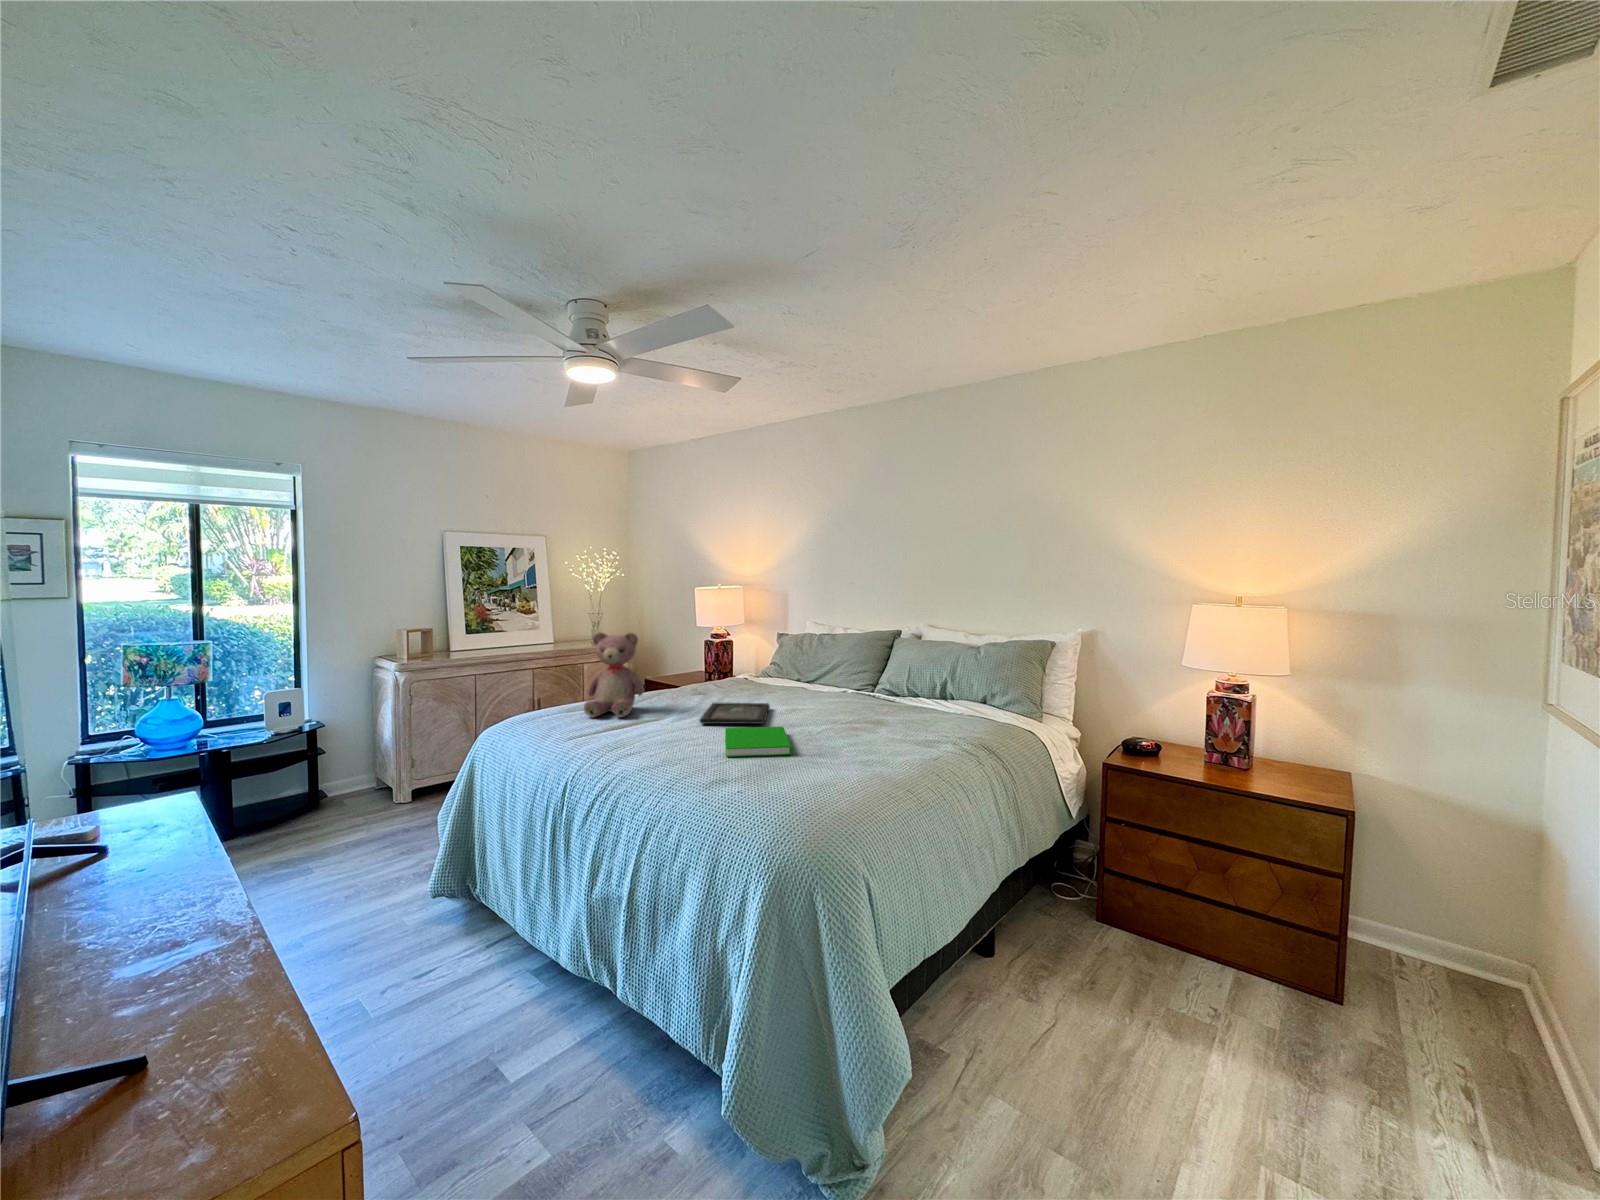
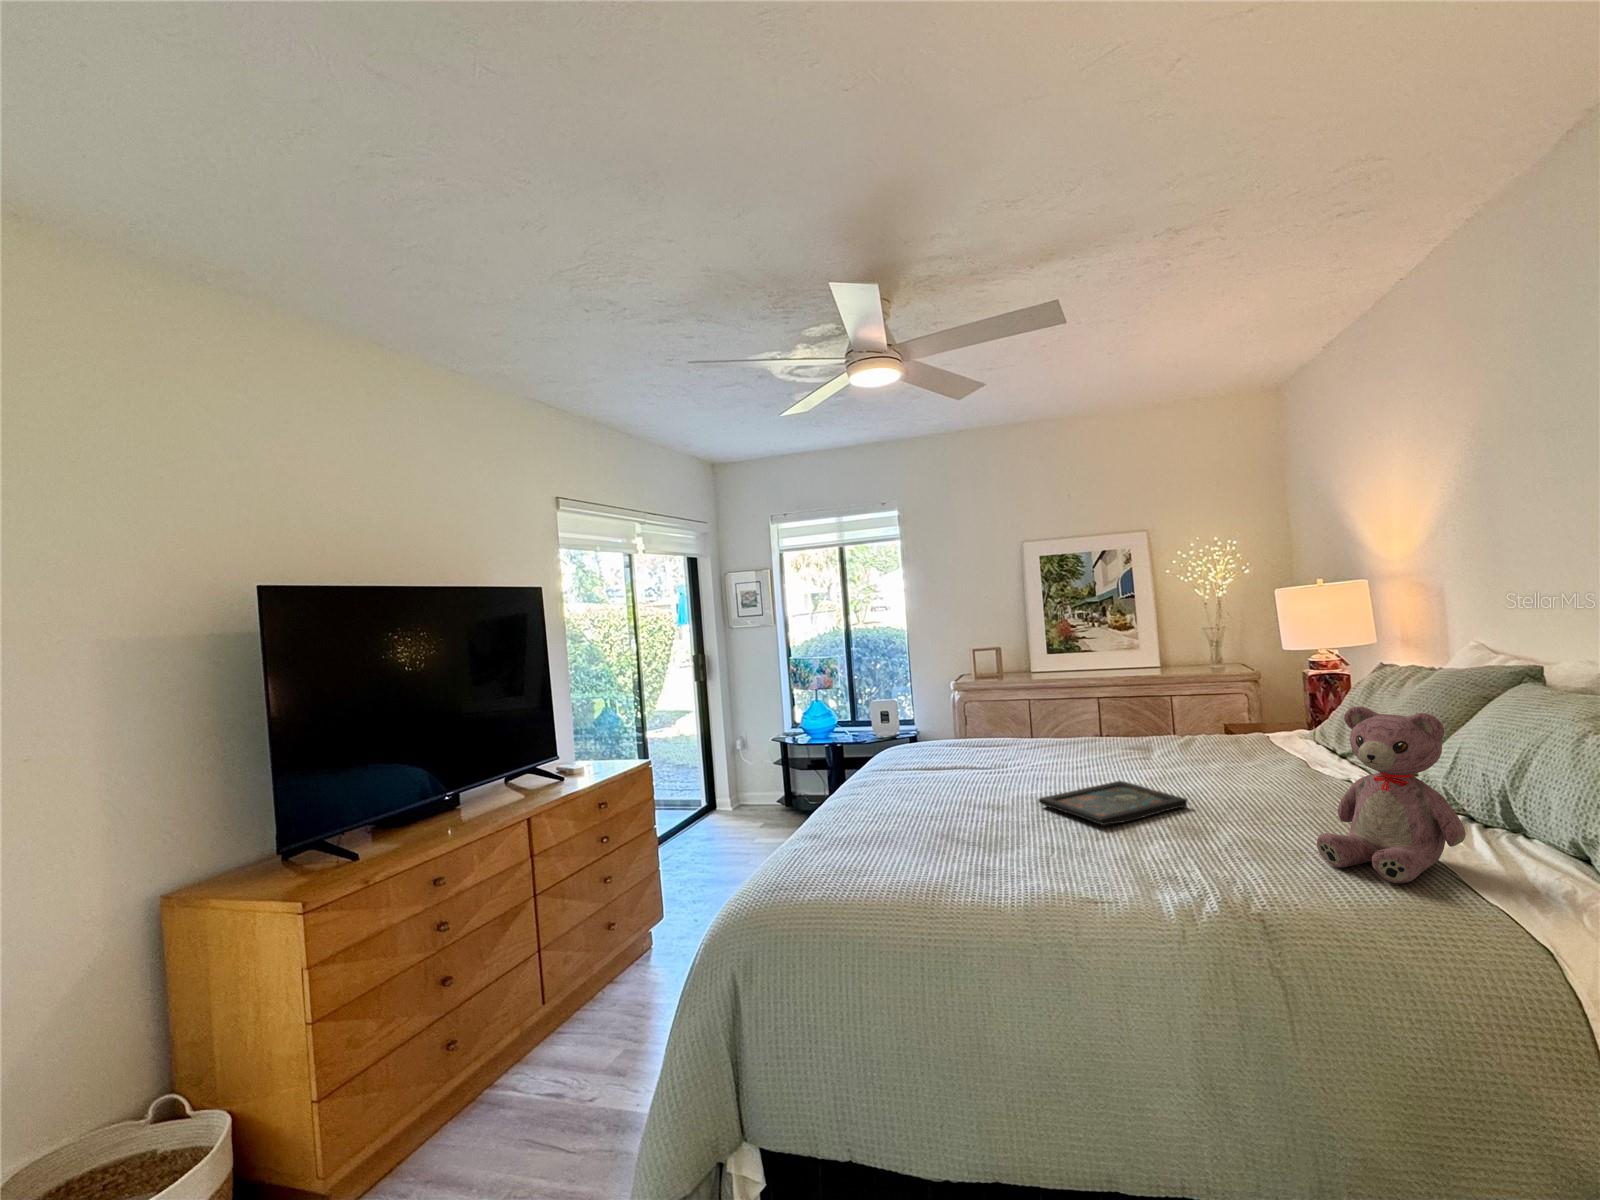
teddy bear: present [584,632,644,717] -> present [1317,706,1466,883]
book: present [725,727,792,757] -> none [954,817,1096,875]

